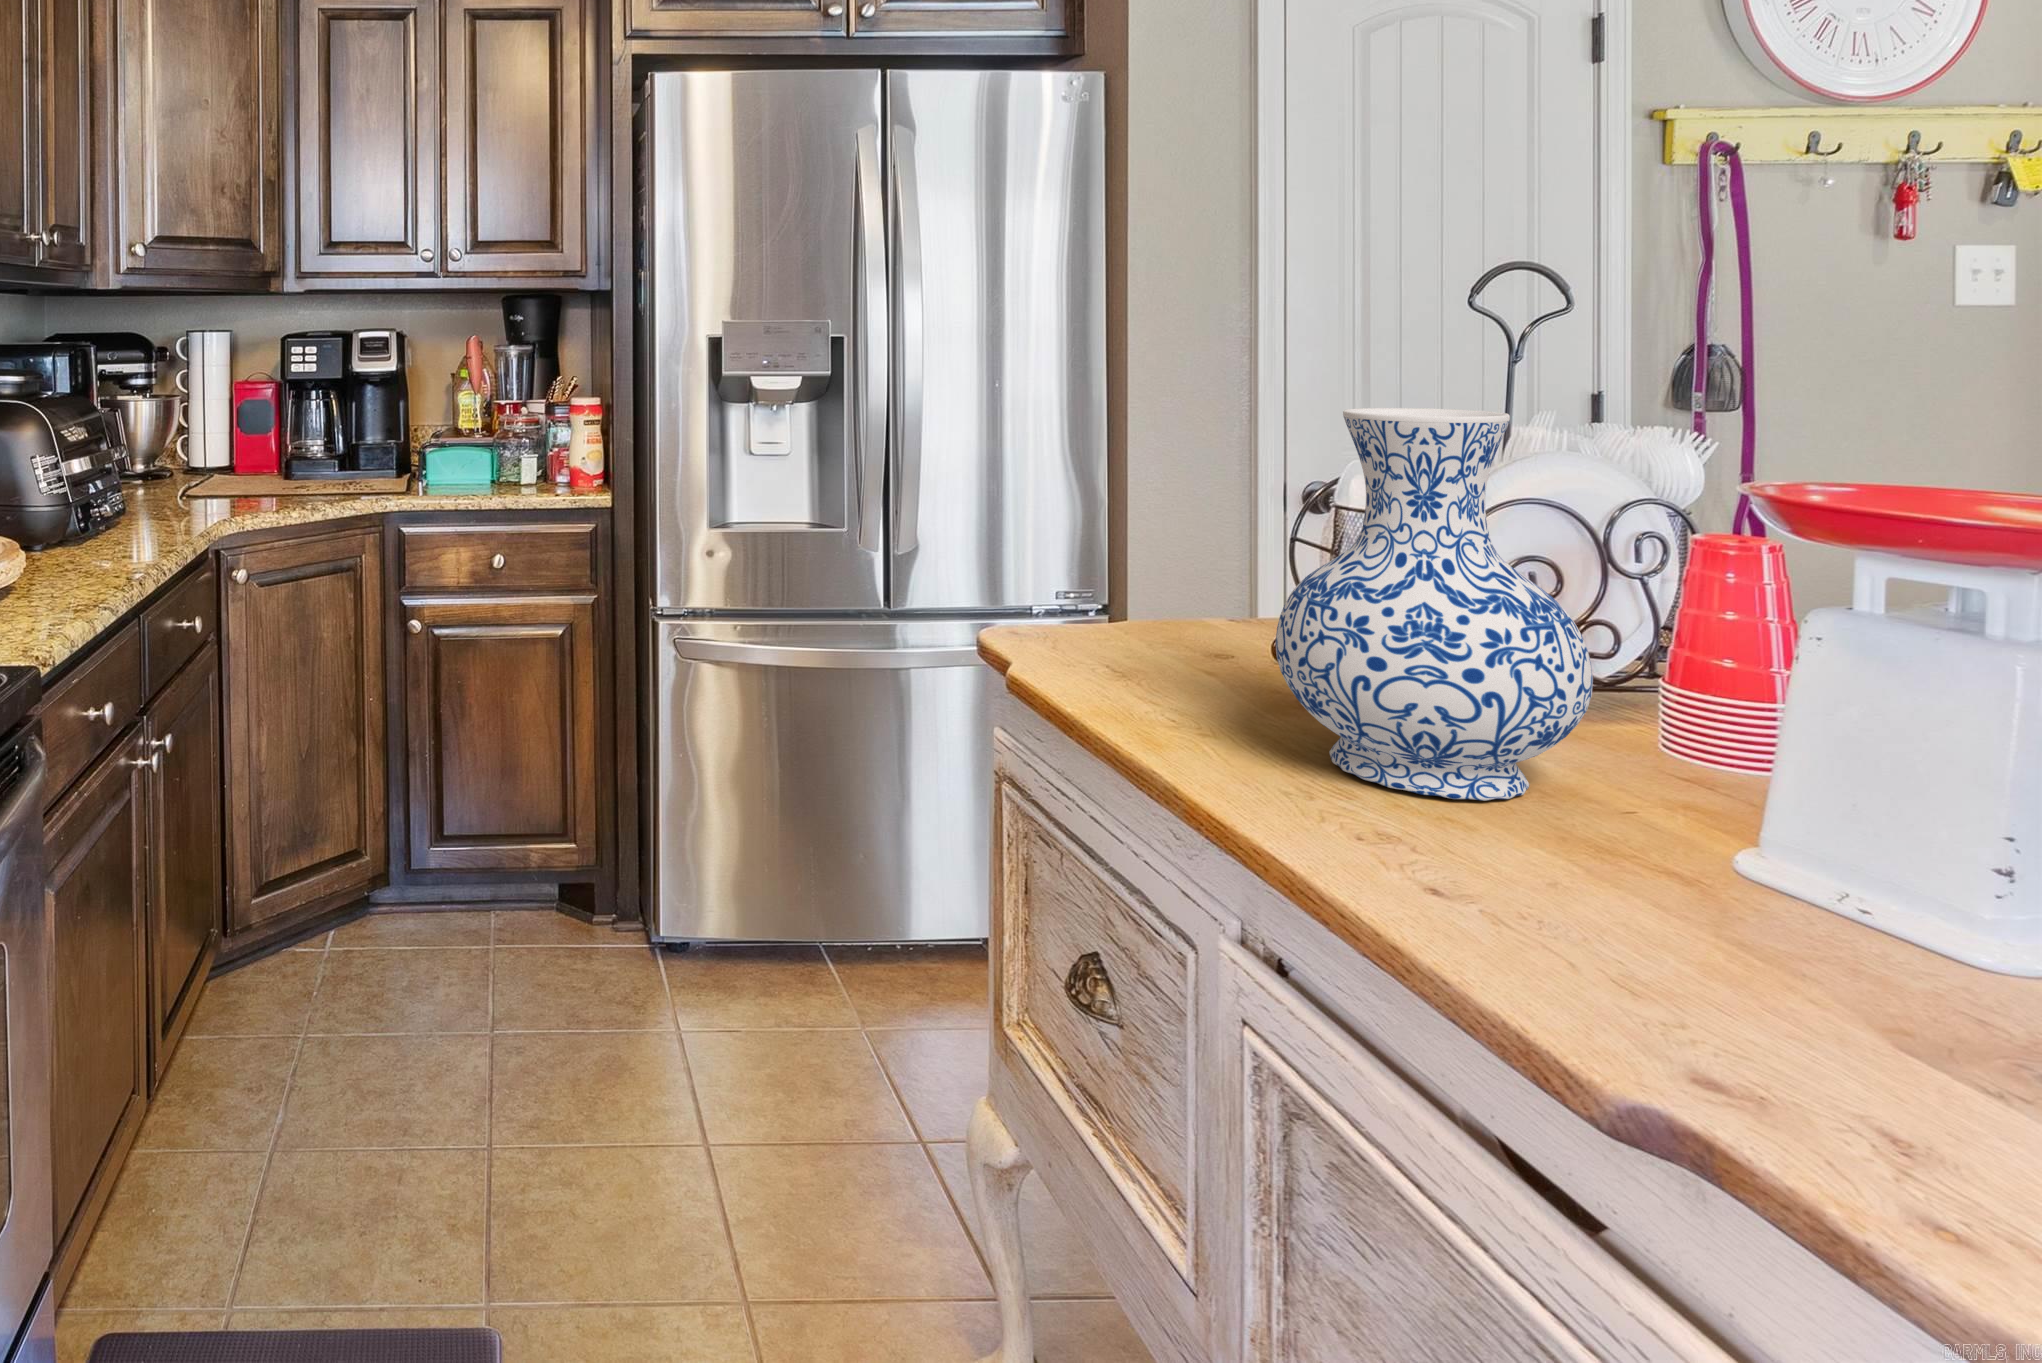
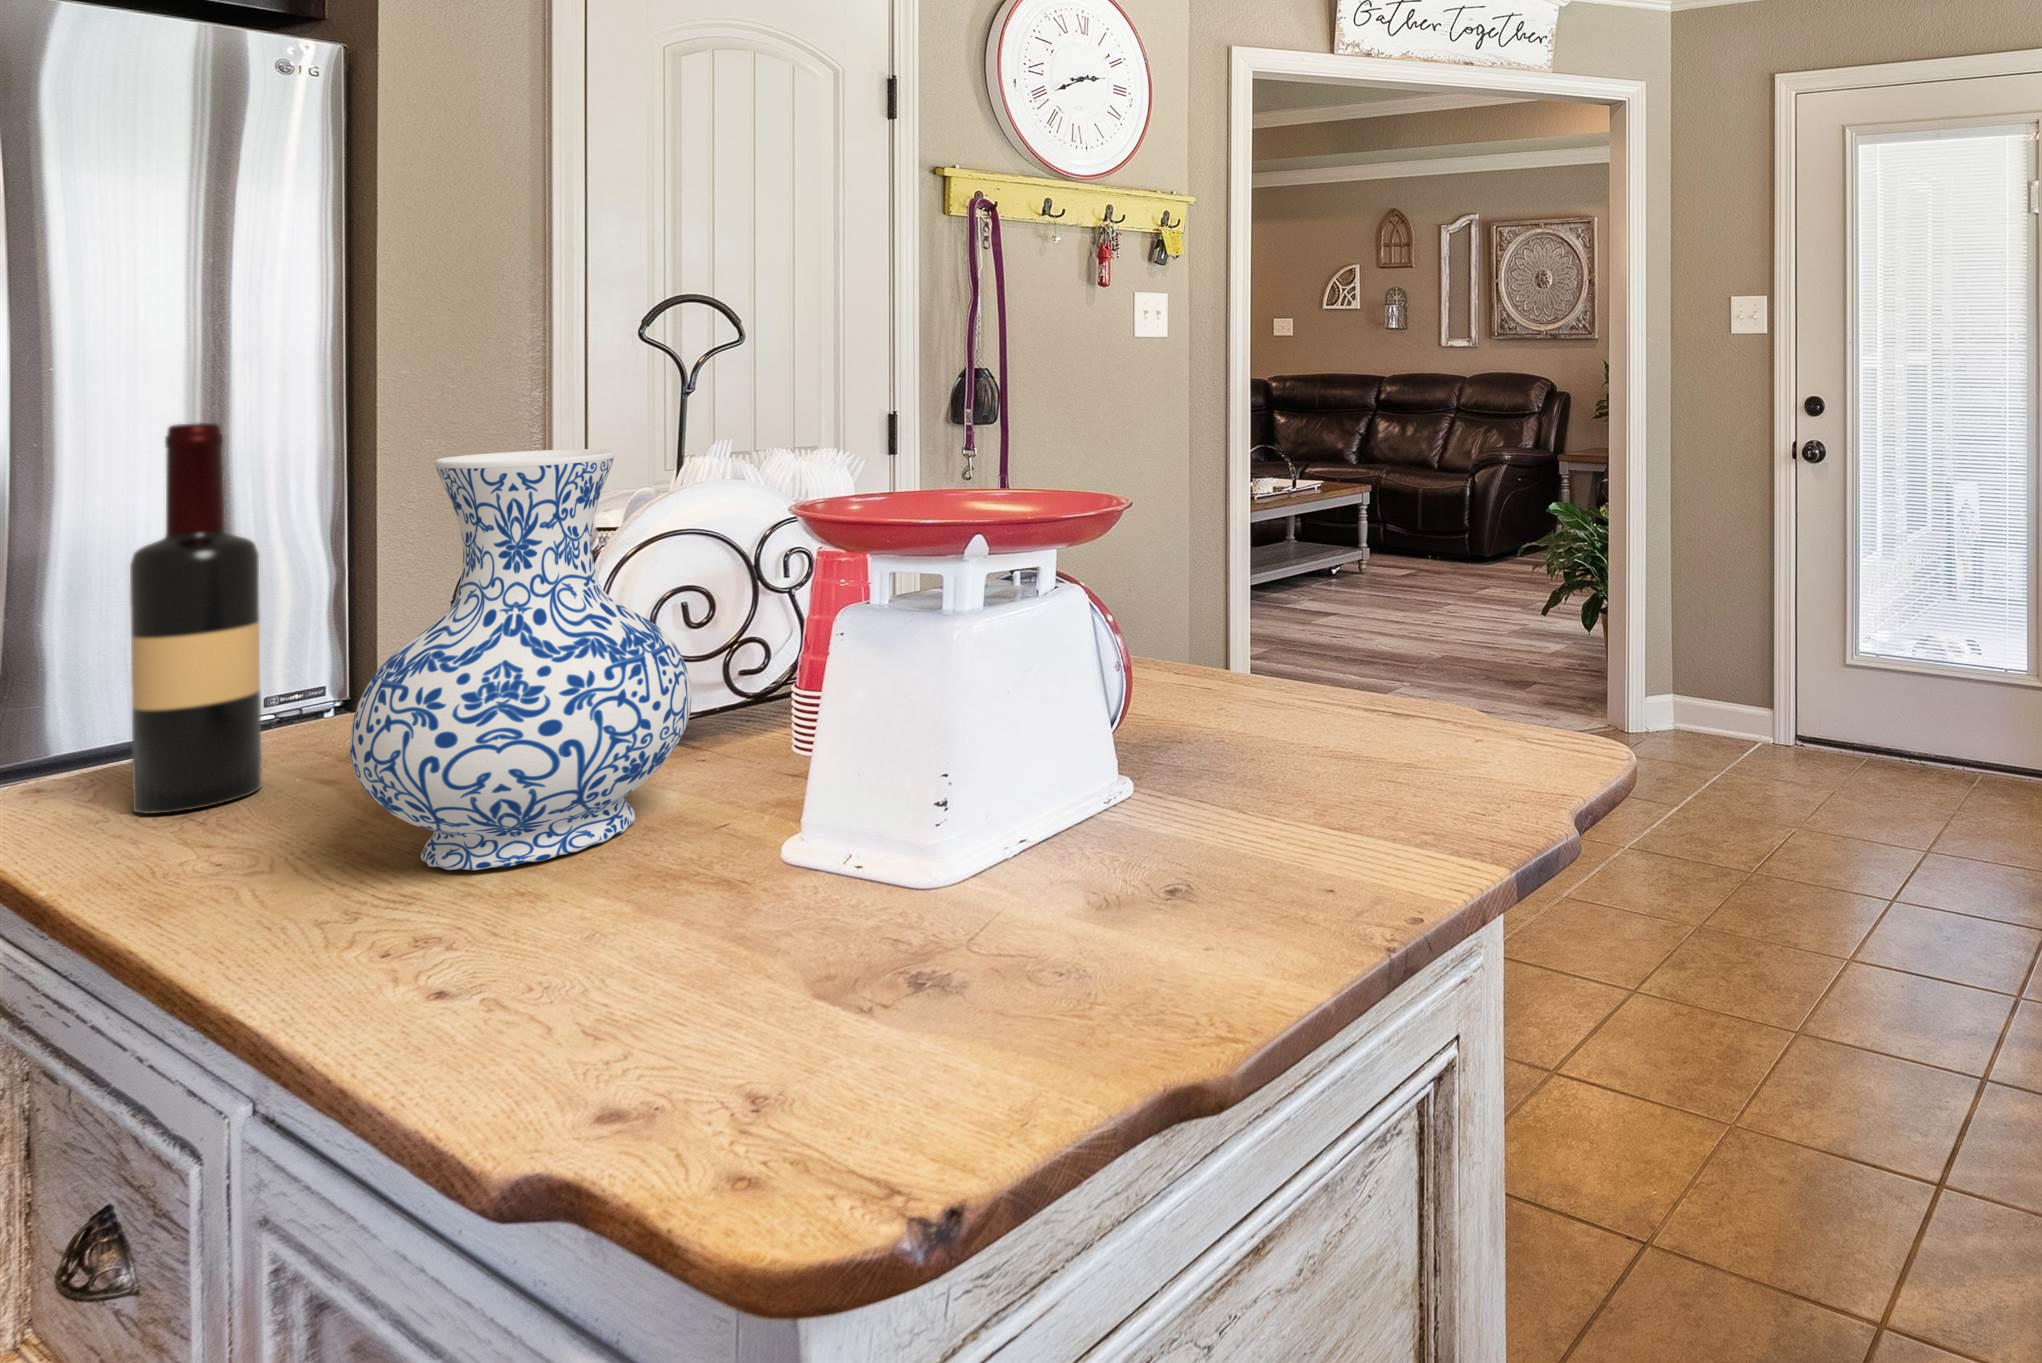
wine bottle: none [1080,371,1159,667] -> present [130,423,262,813]

